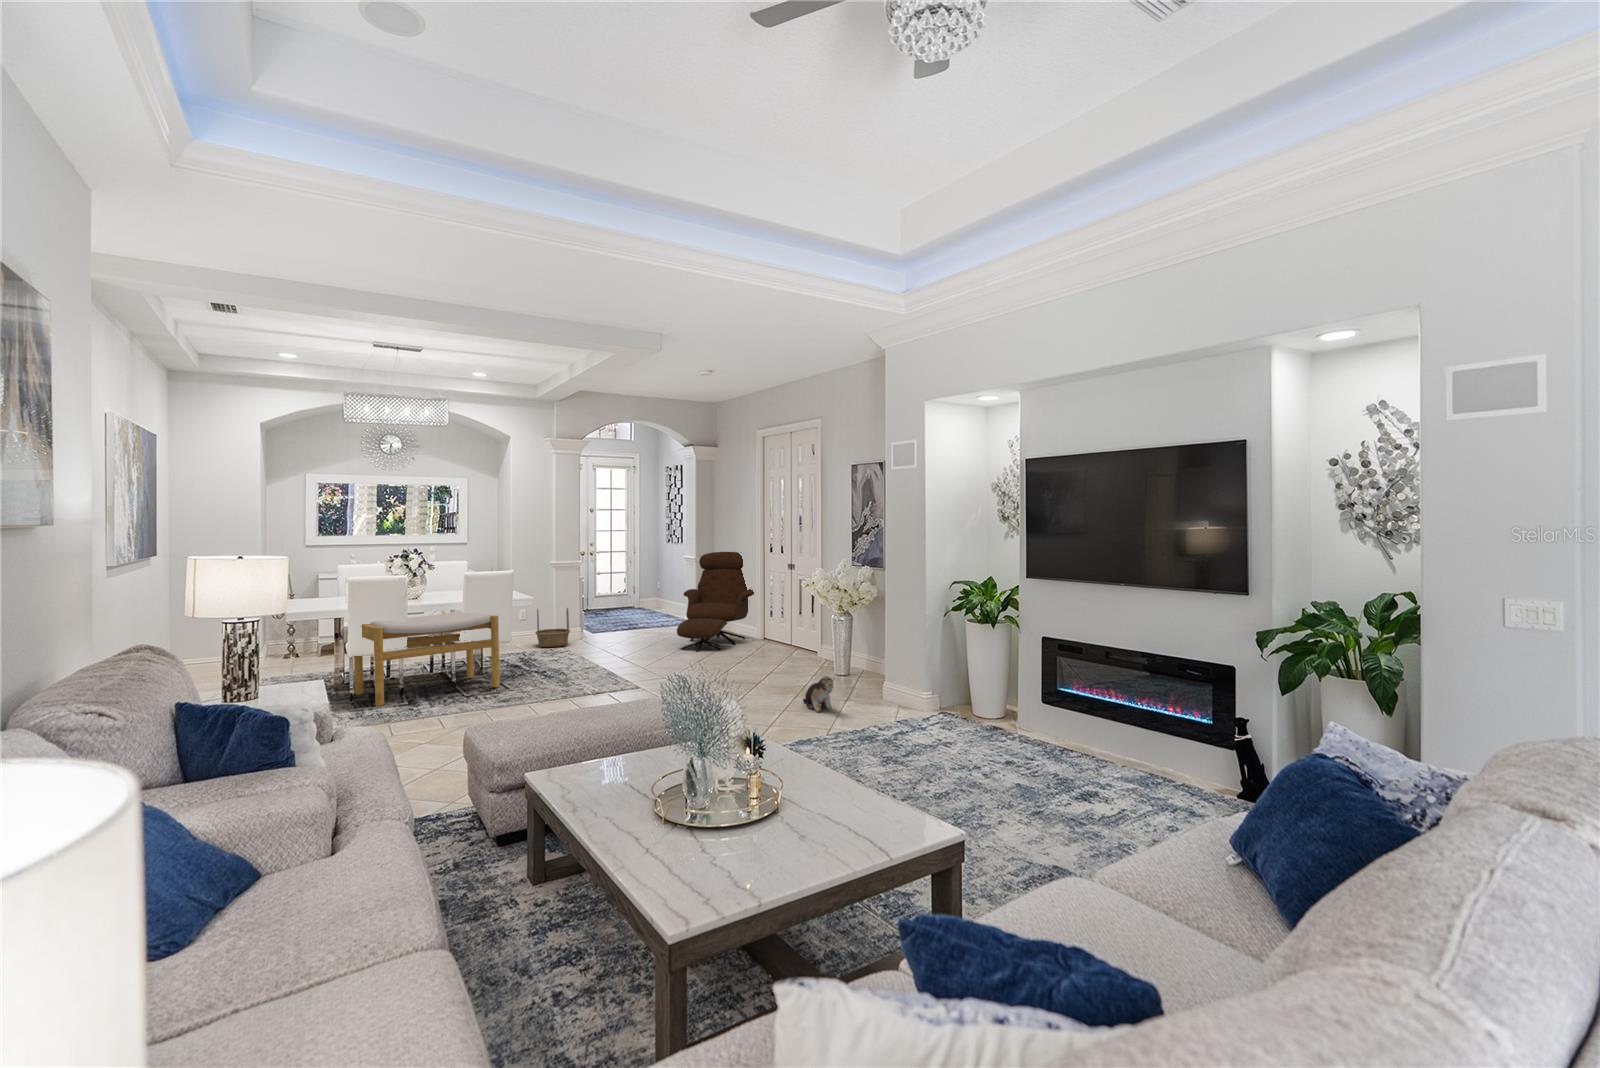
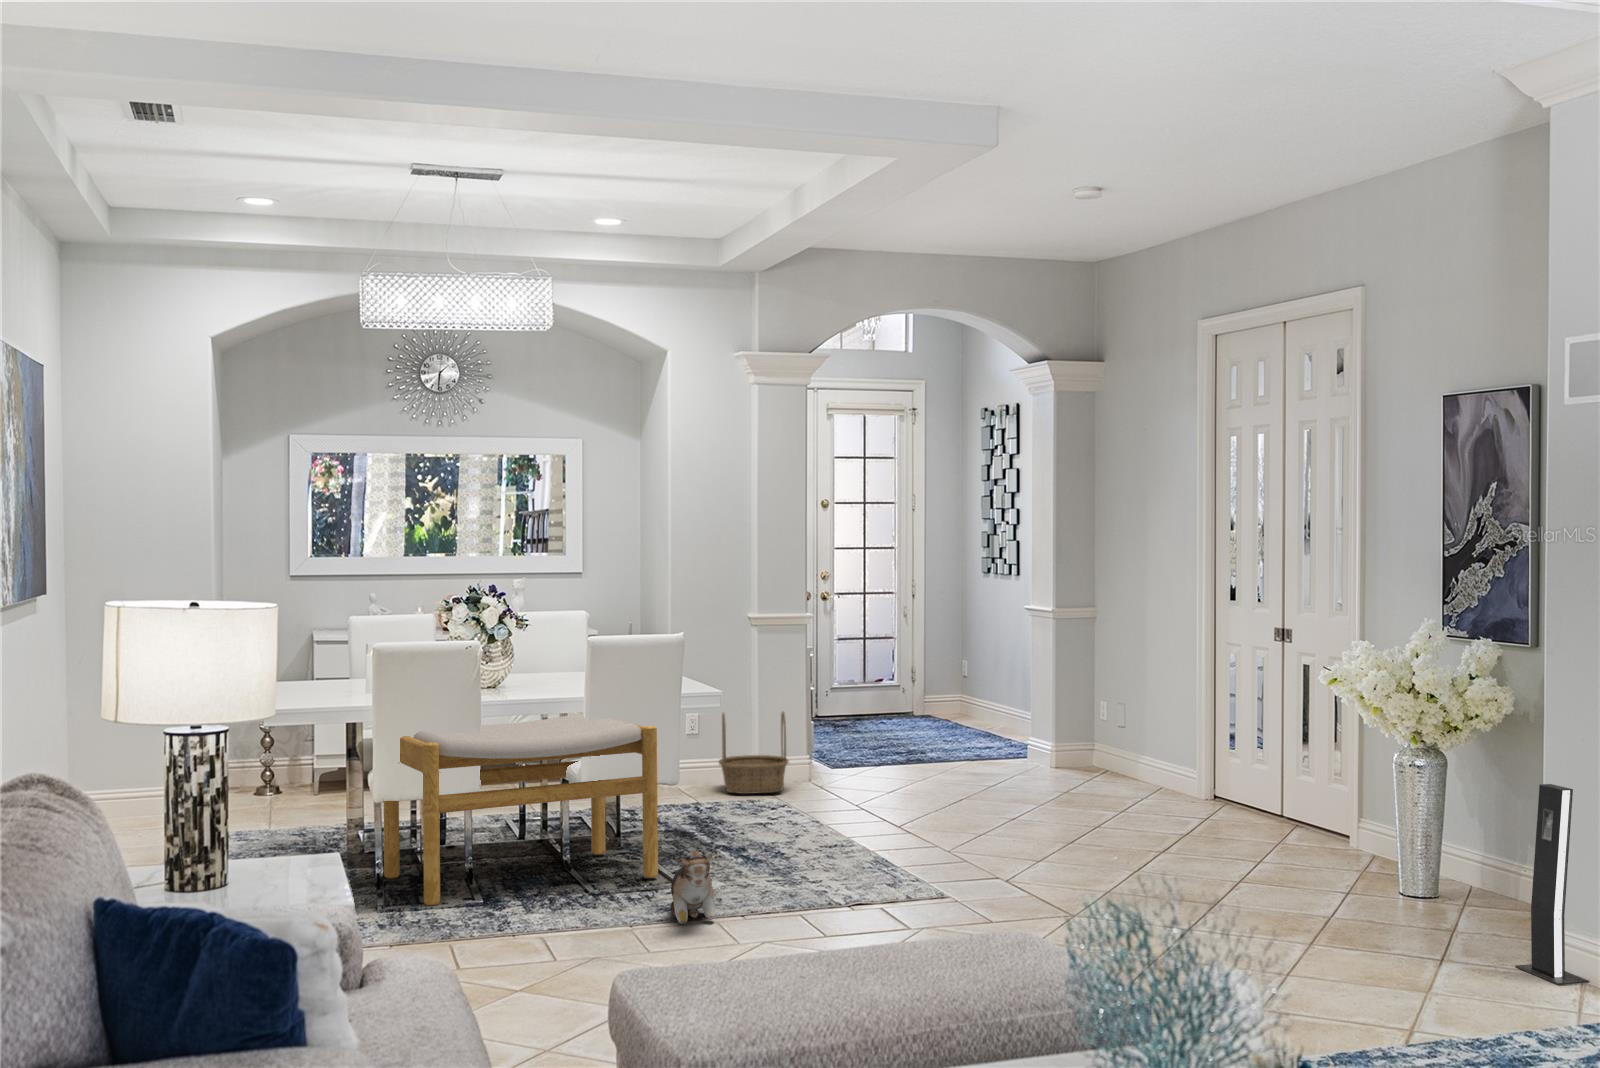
lounge chair: present [677,552,754,652] -> none [1017,597,1189,820]
speaker: none [873,625,900,707] -> present [1515,784,1590,985]
plush toy: present [803,676,835,712] -> present [670,851,715,924]

